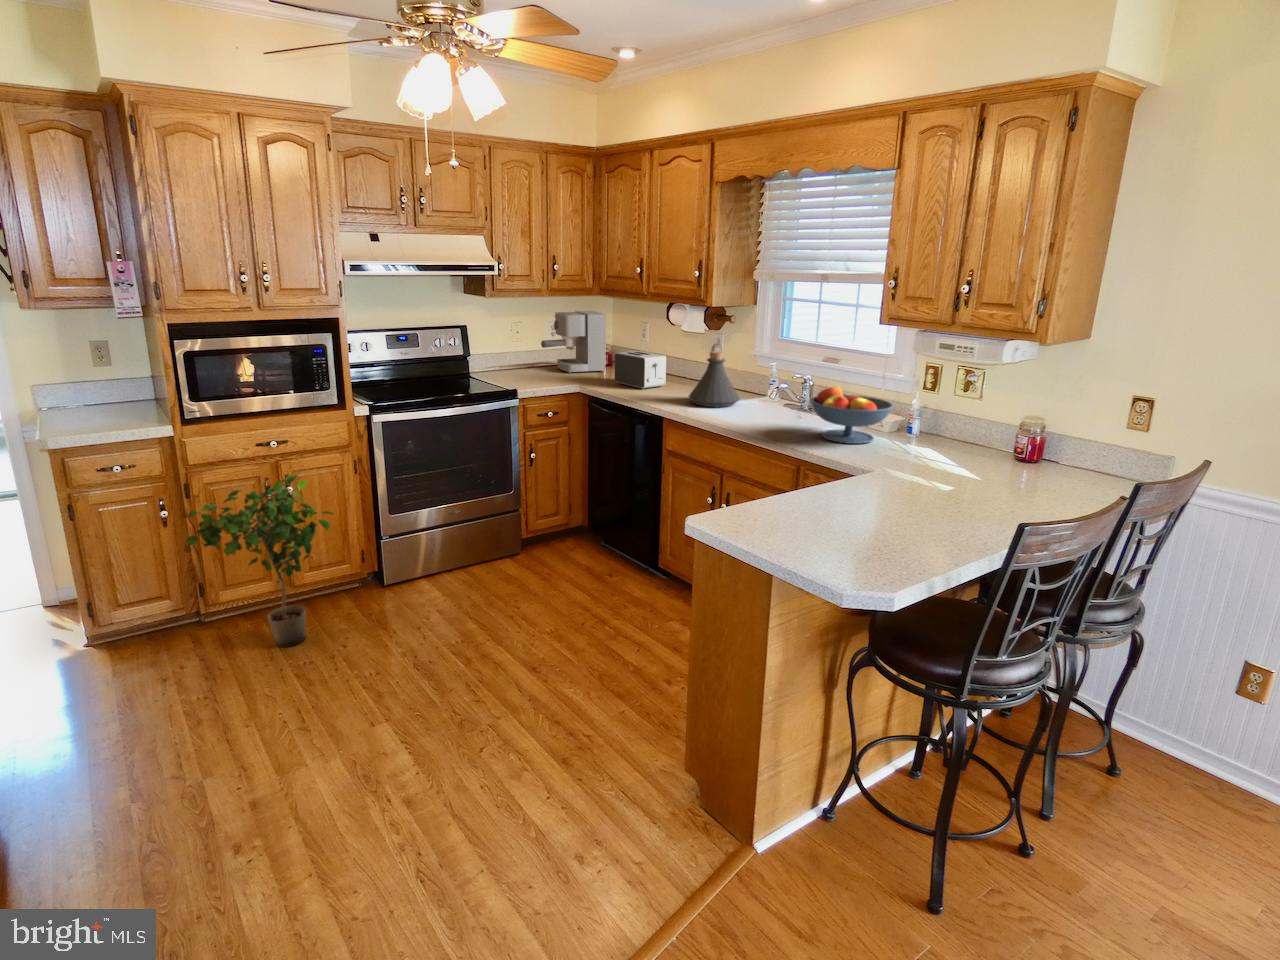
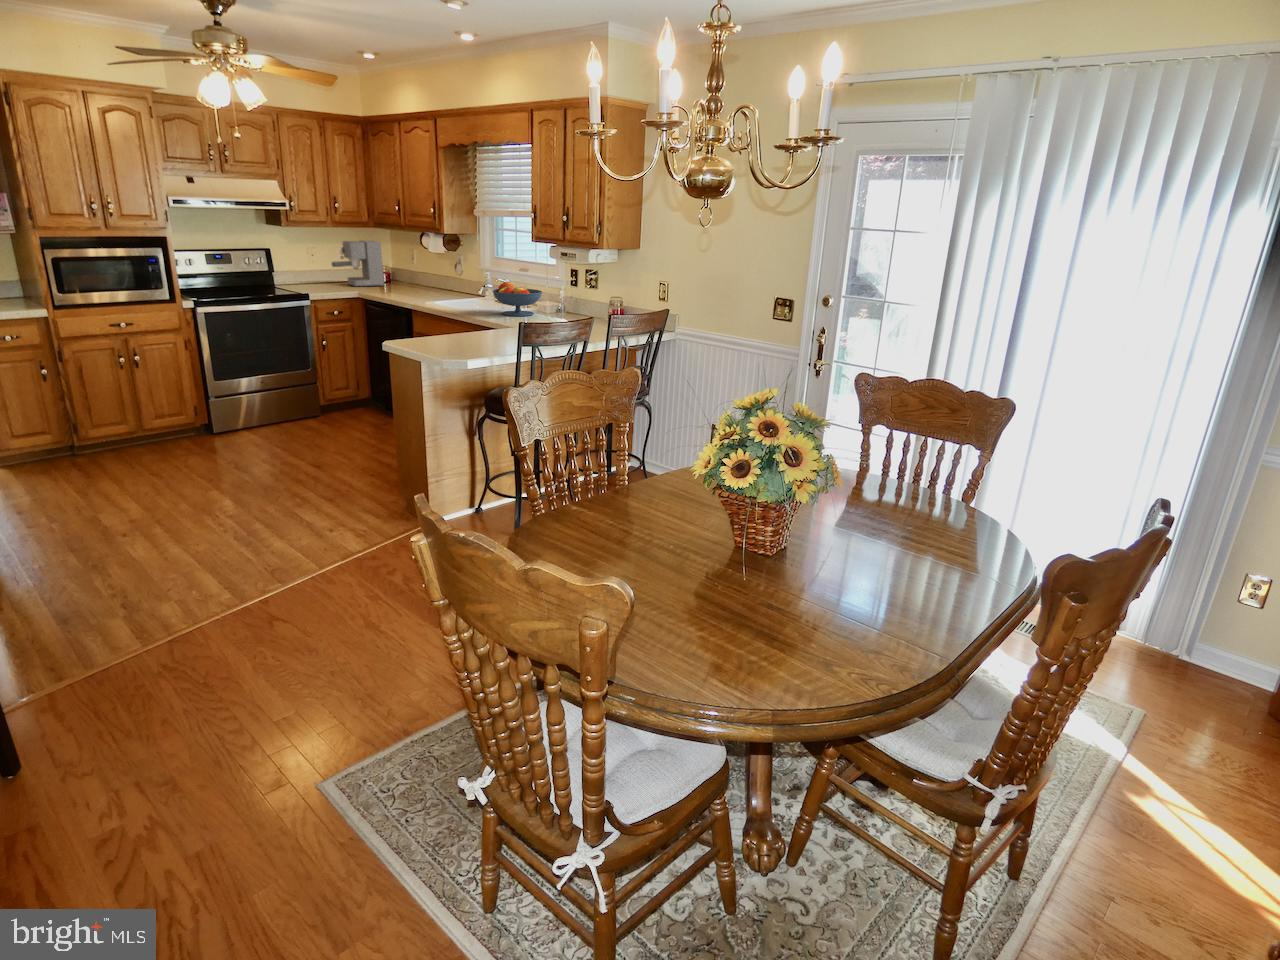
toaster: present [615,351,666,389] -> none [385,268,423,294]
bottle: present [689,351,740,407] -> none [431,265,467,302]
potted plant: present [185,474,334,647] -> none [66,346,173,463]

